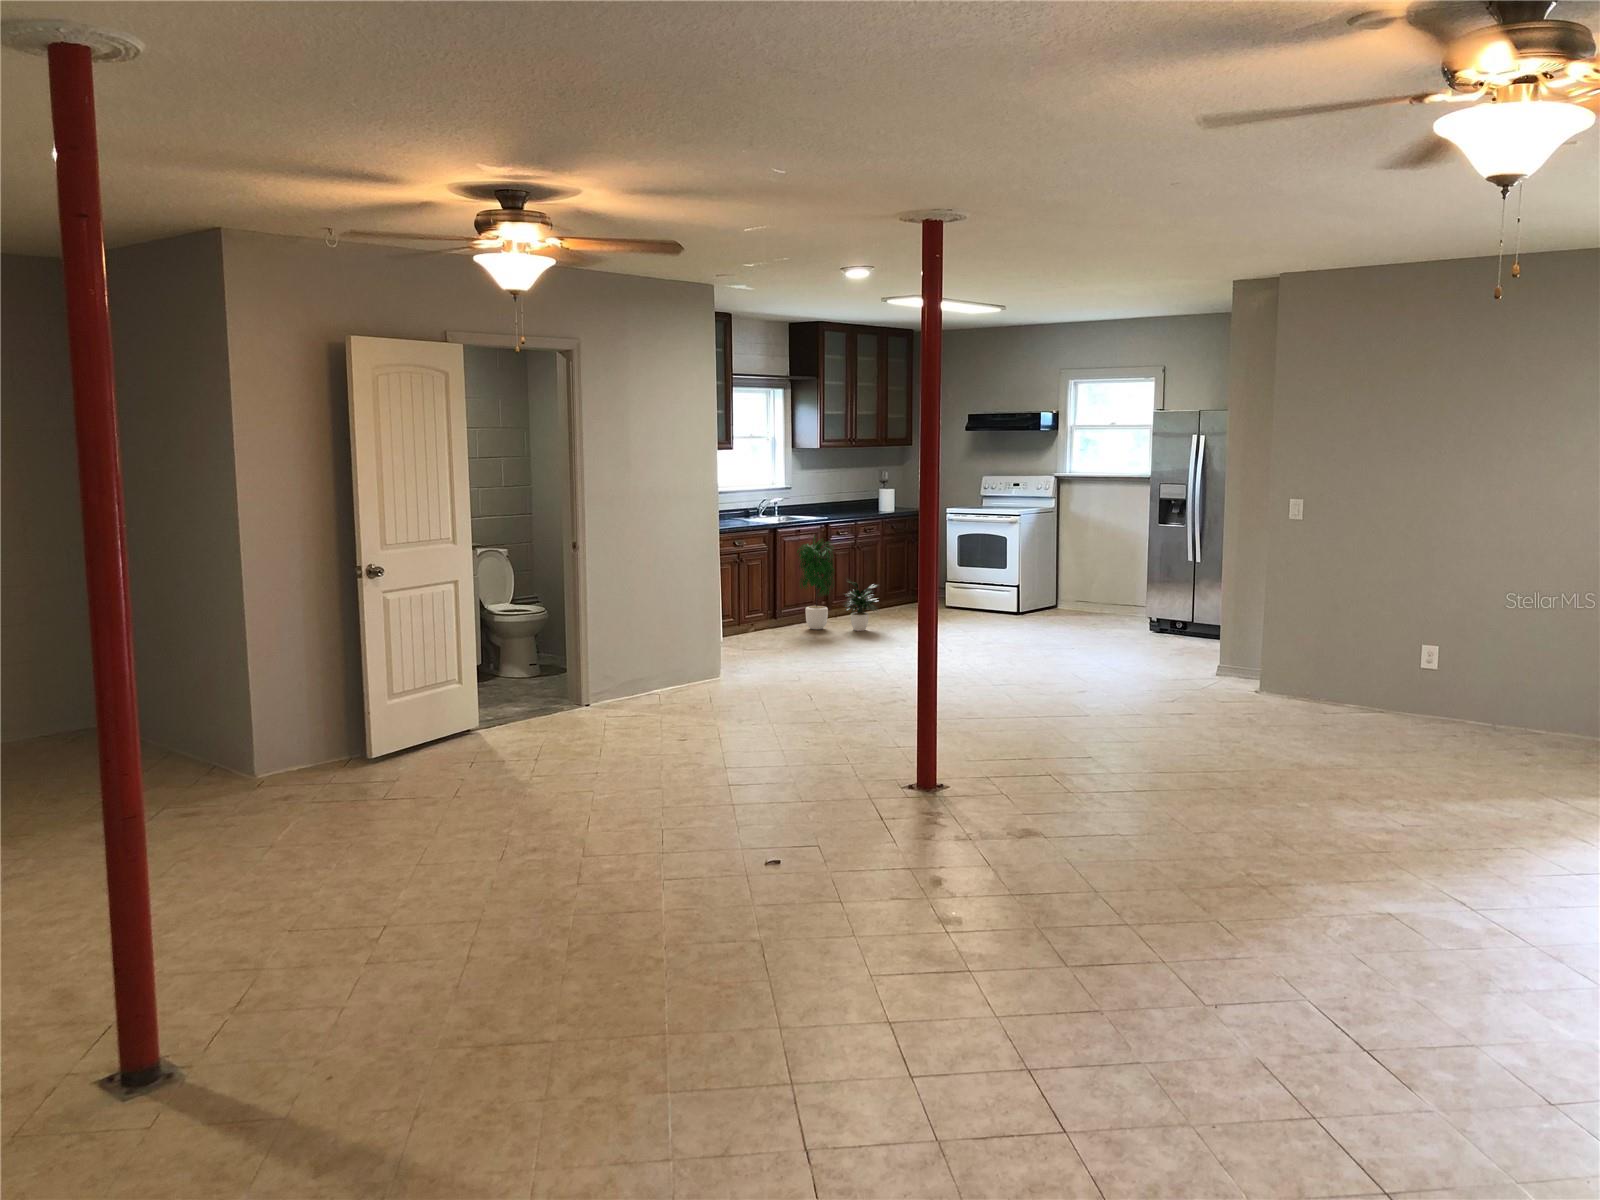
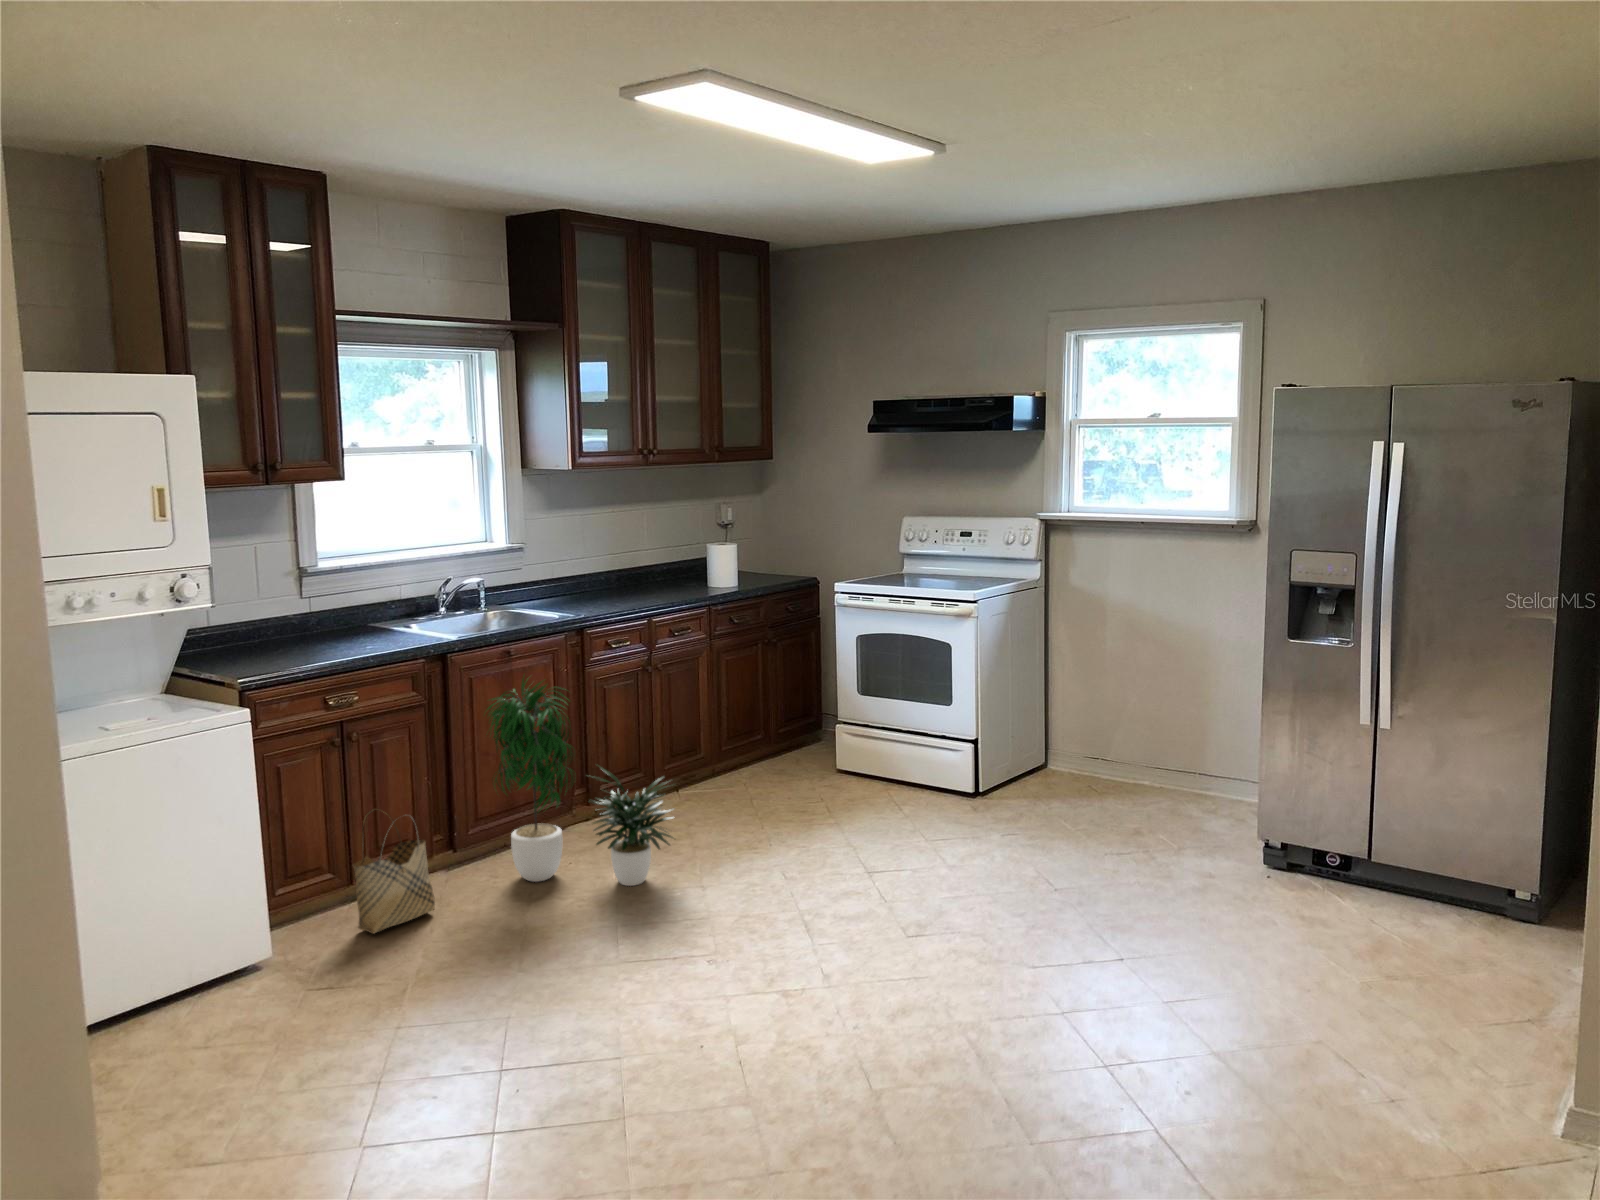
woven basket: none [751,588,780,638] -> present [353,809,435,933]

